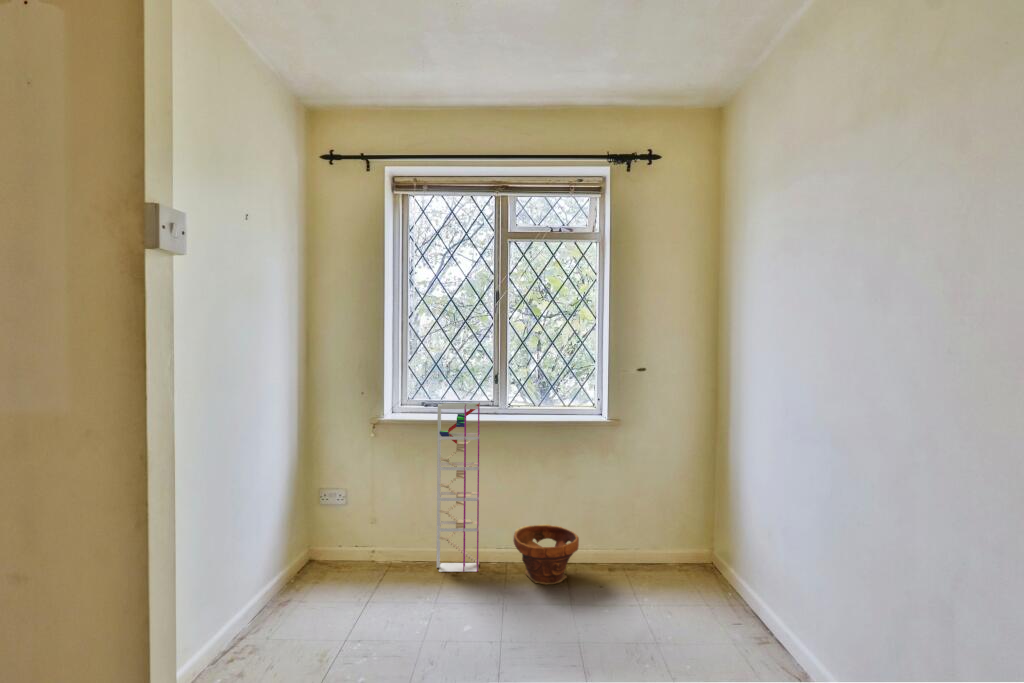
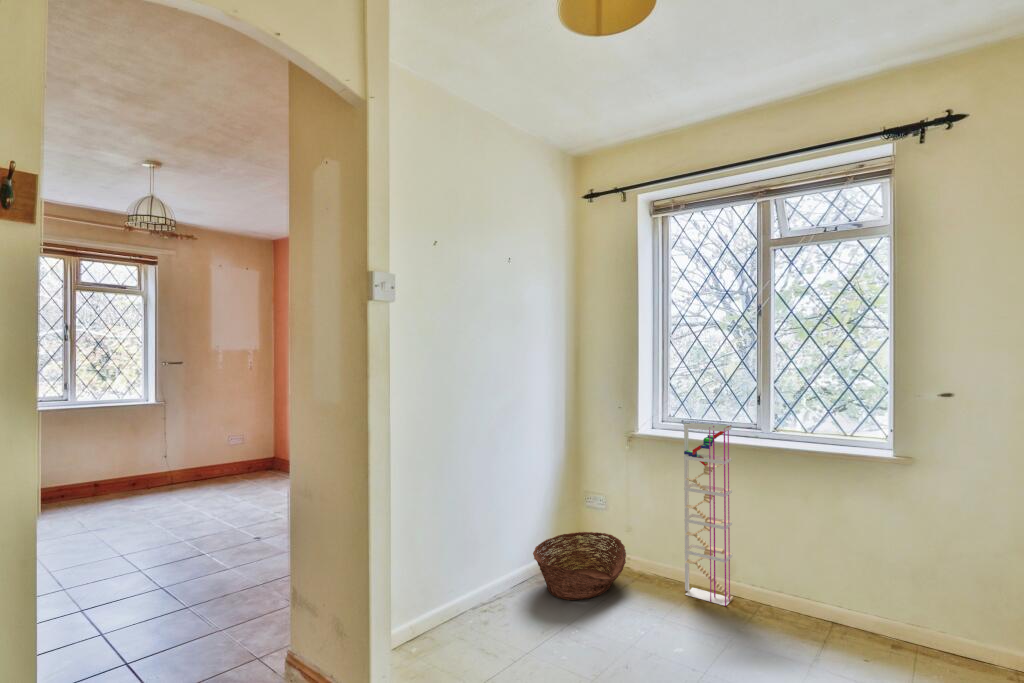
planter: present [513,524,579,585] -> none [762,570,849,646]
basket: none [278,530,380,615] -> present [533,532,626,600]

